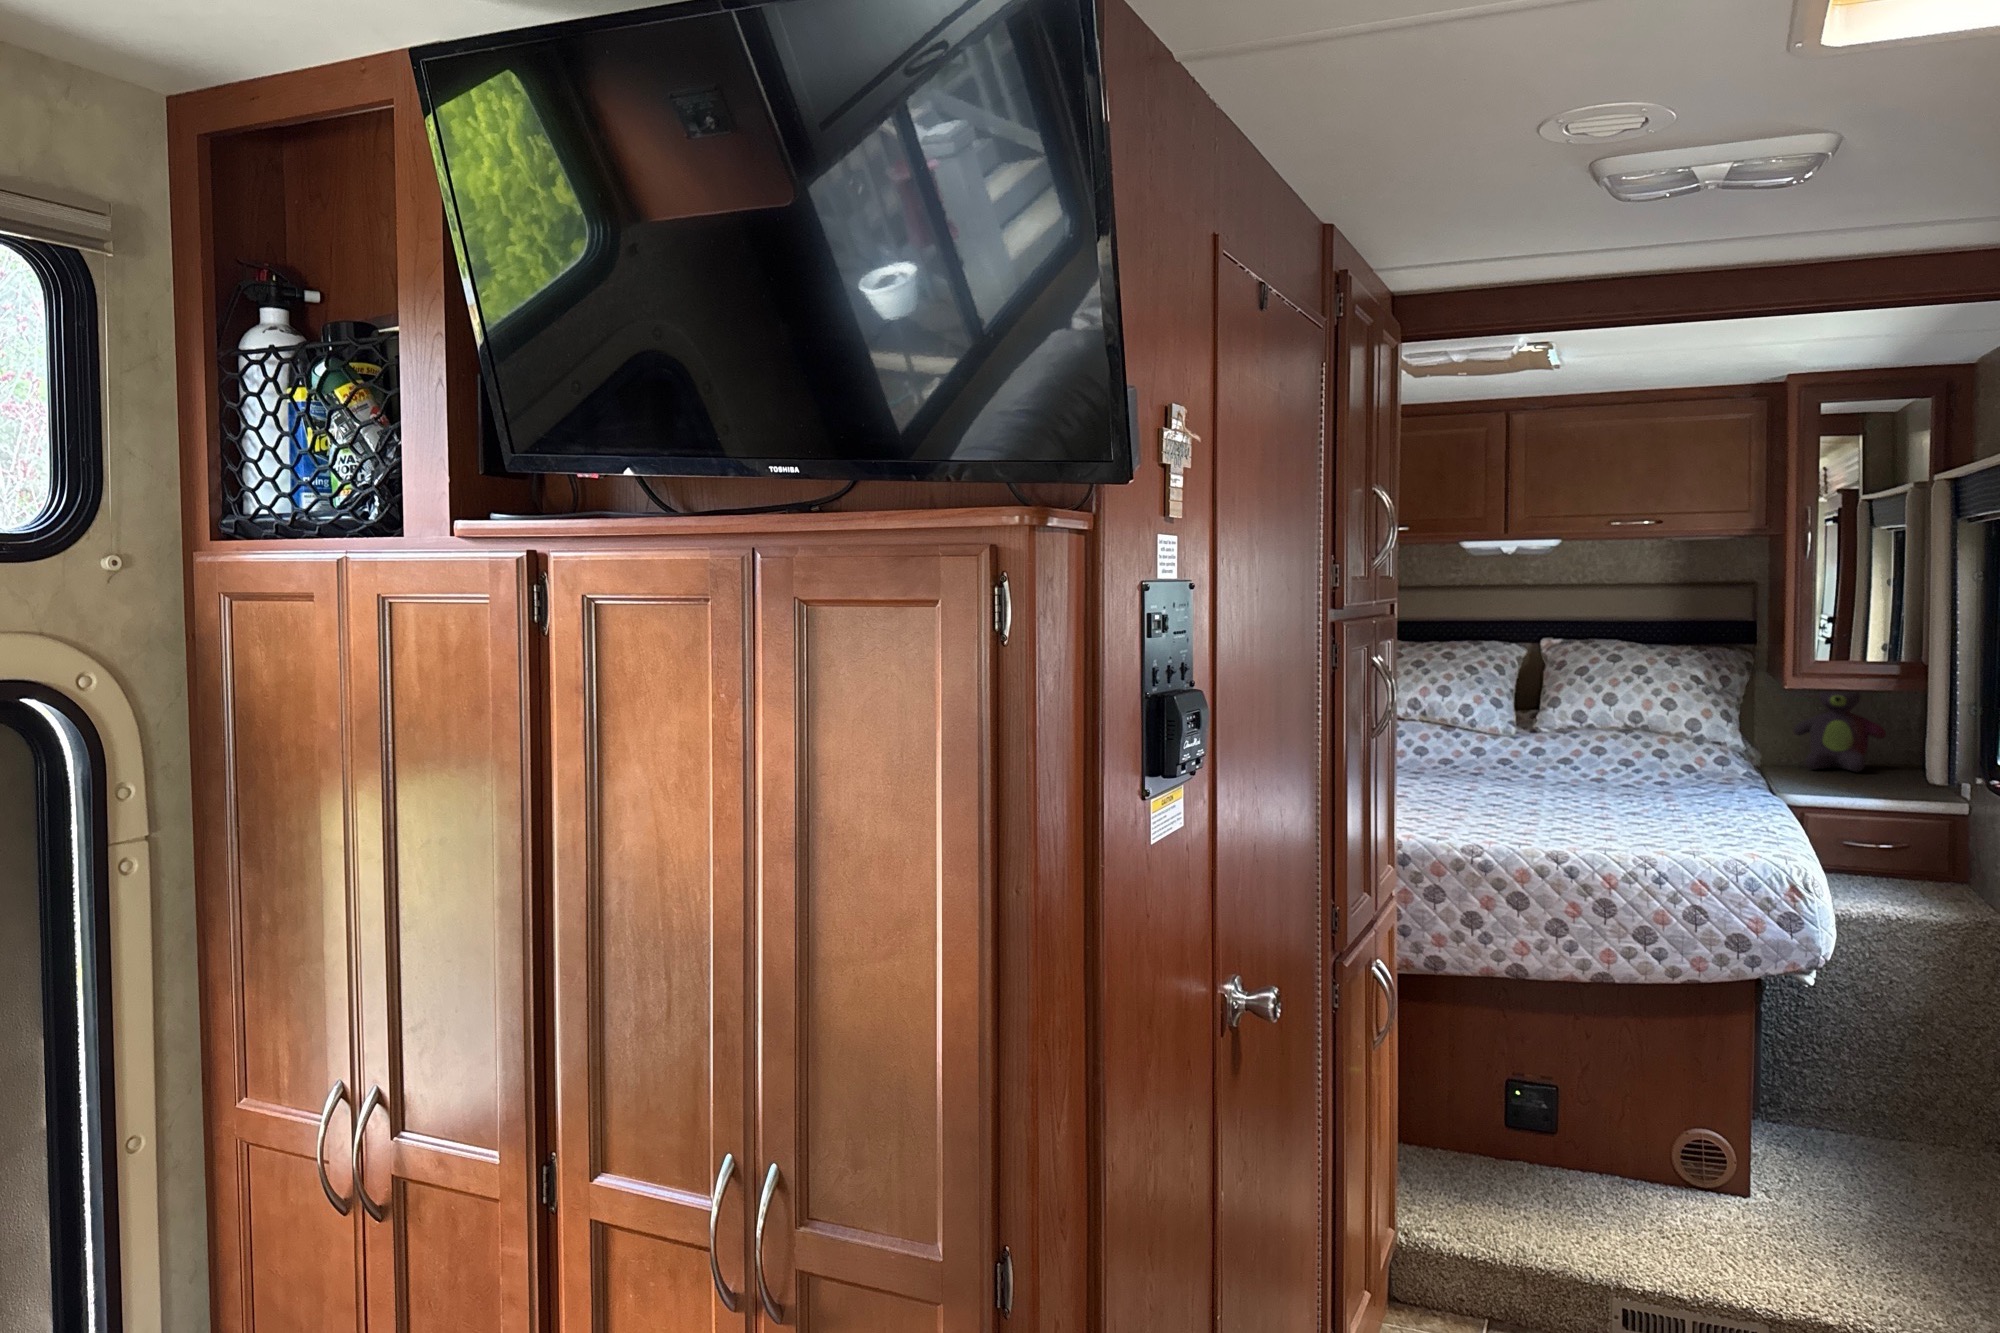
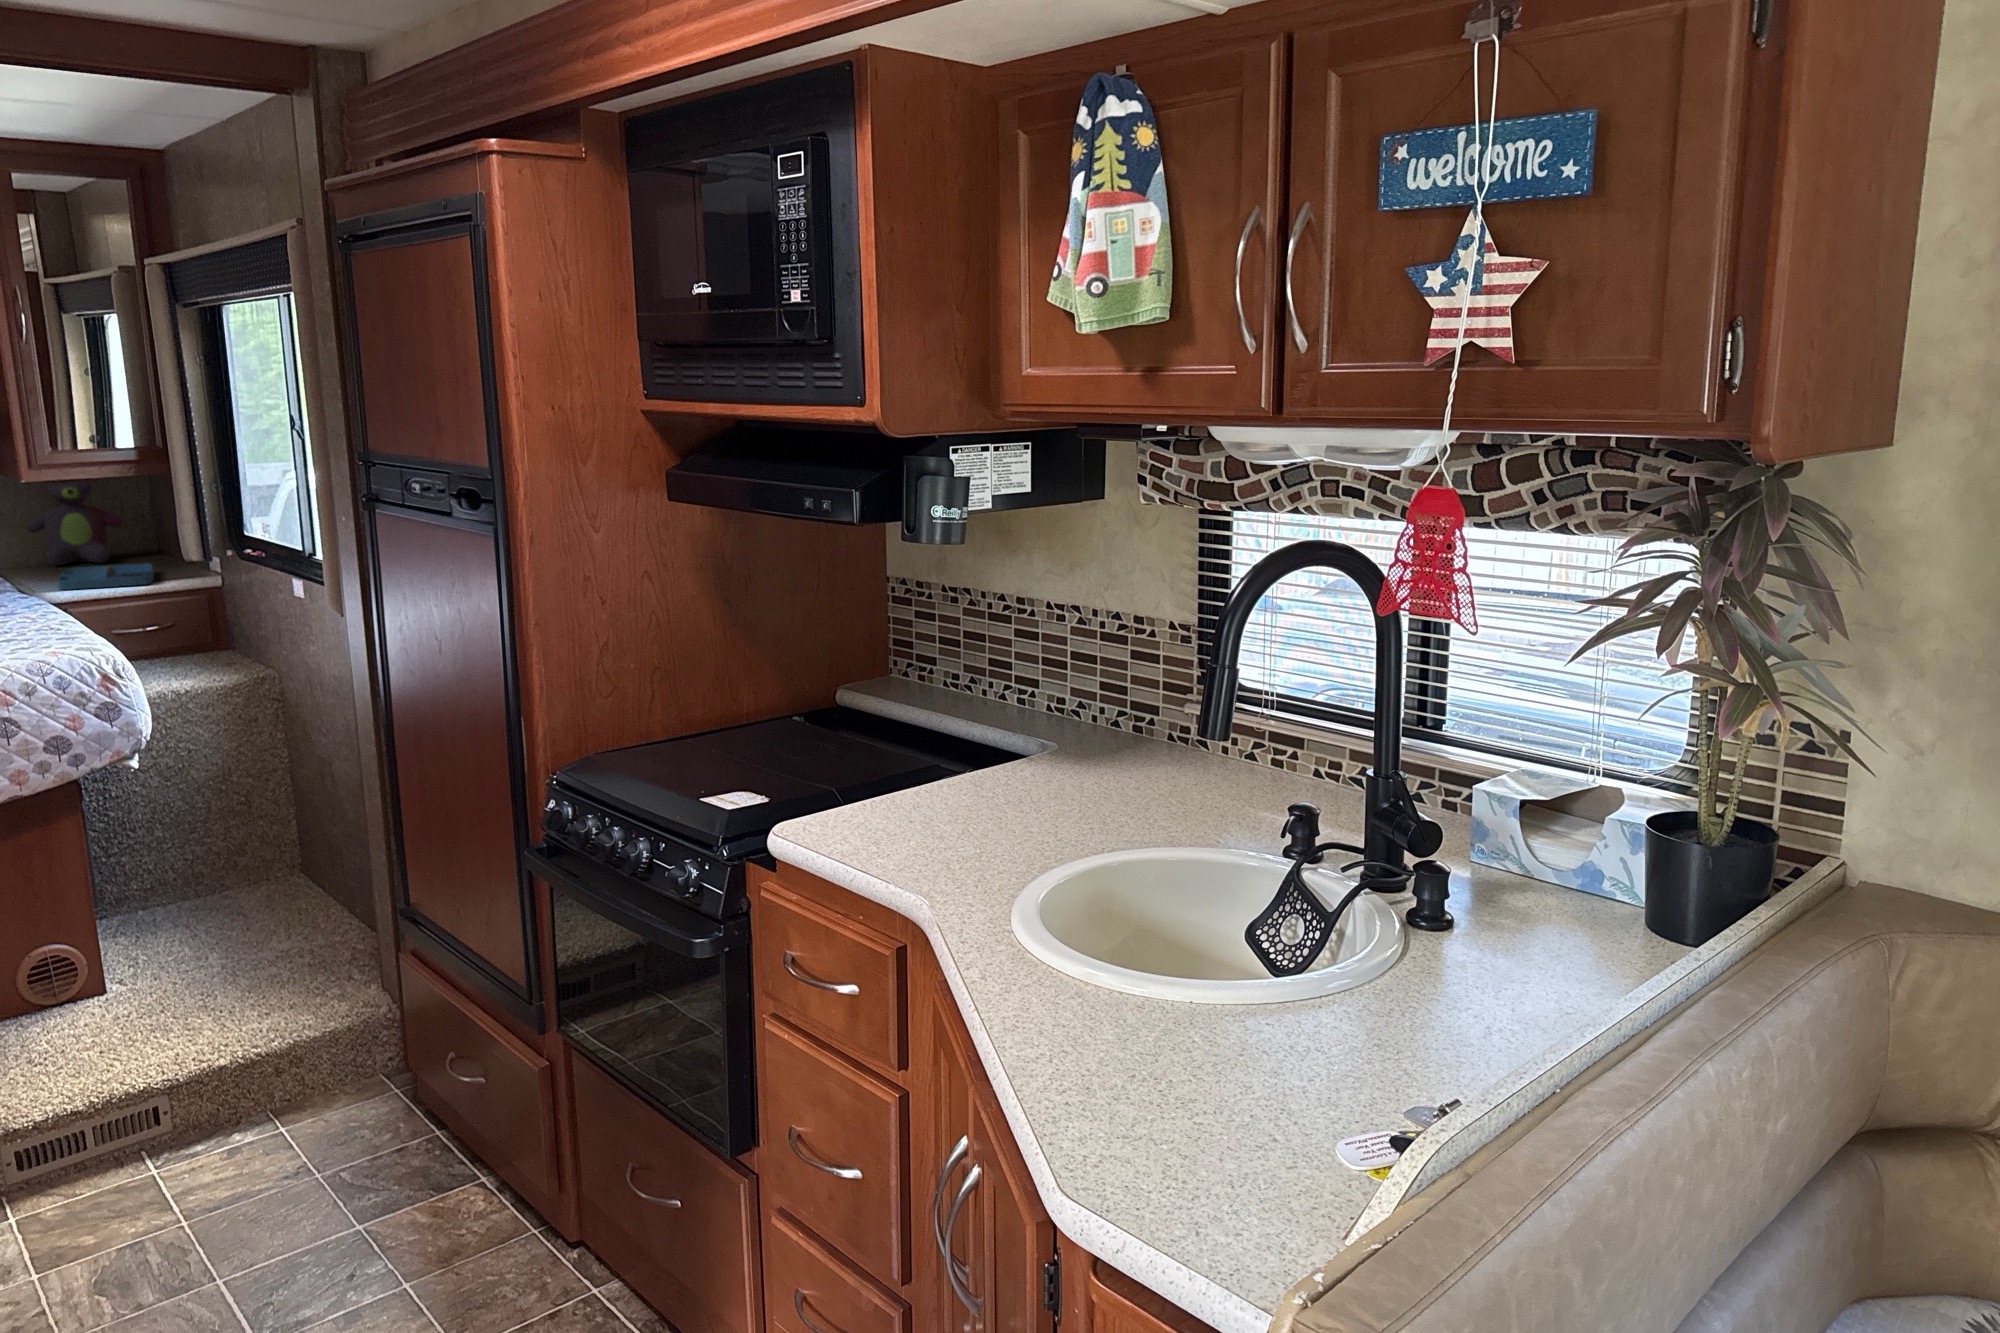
tray: none [1800,774,1900,799] -> present [58,563,154,590]

